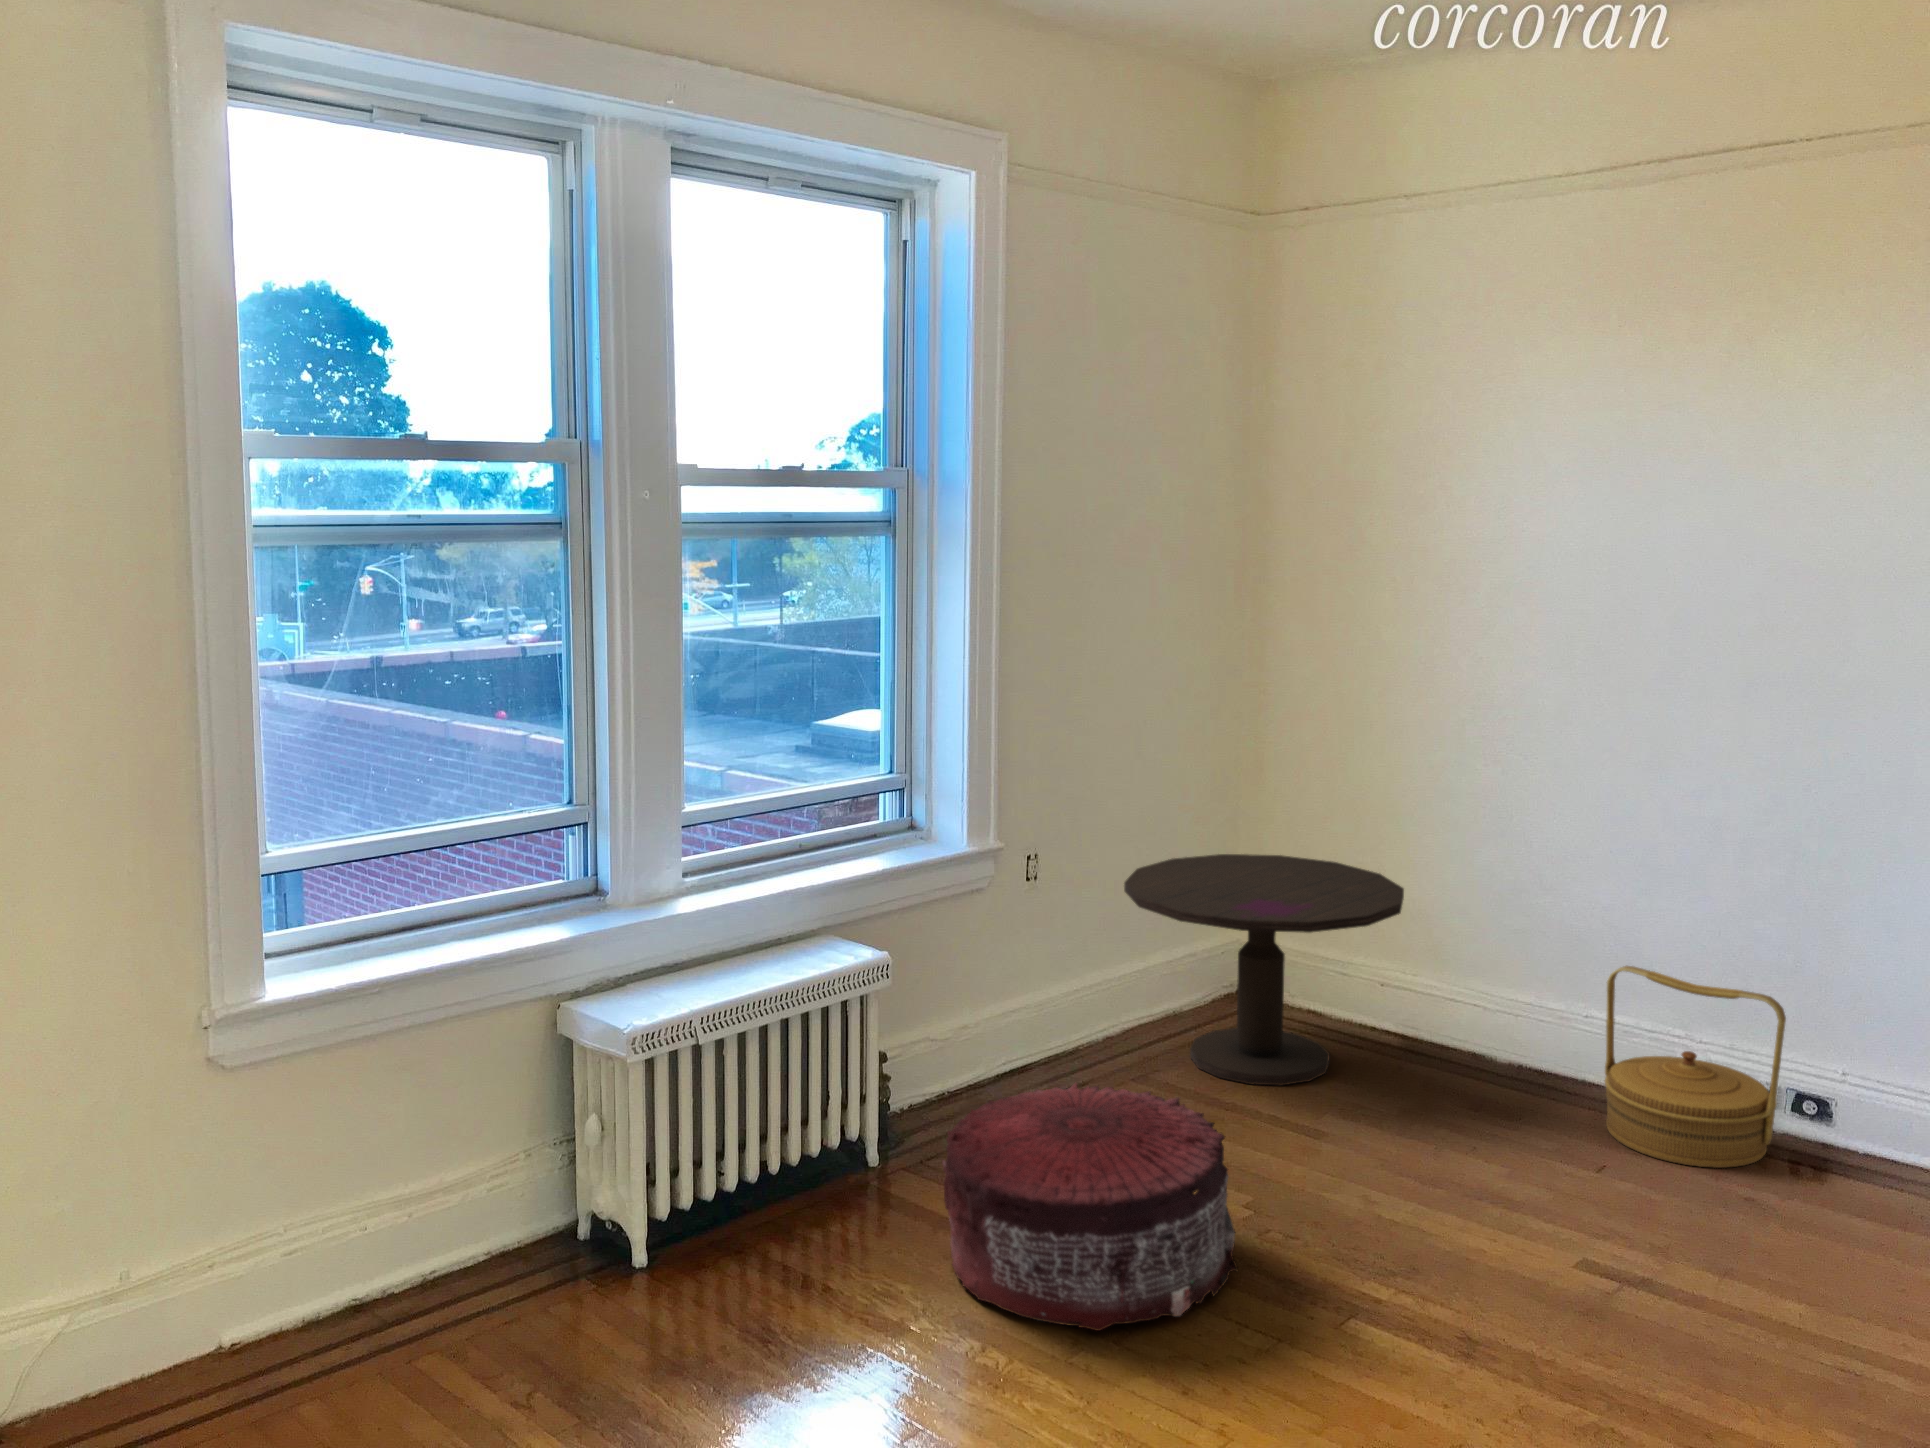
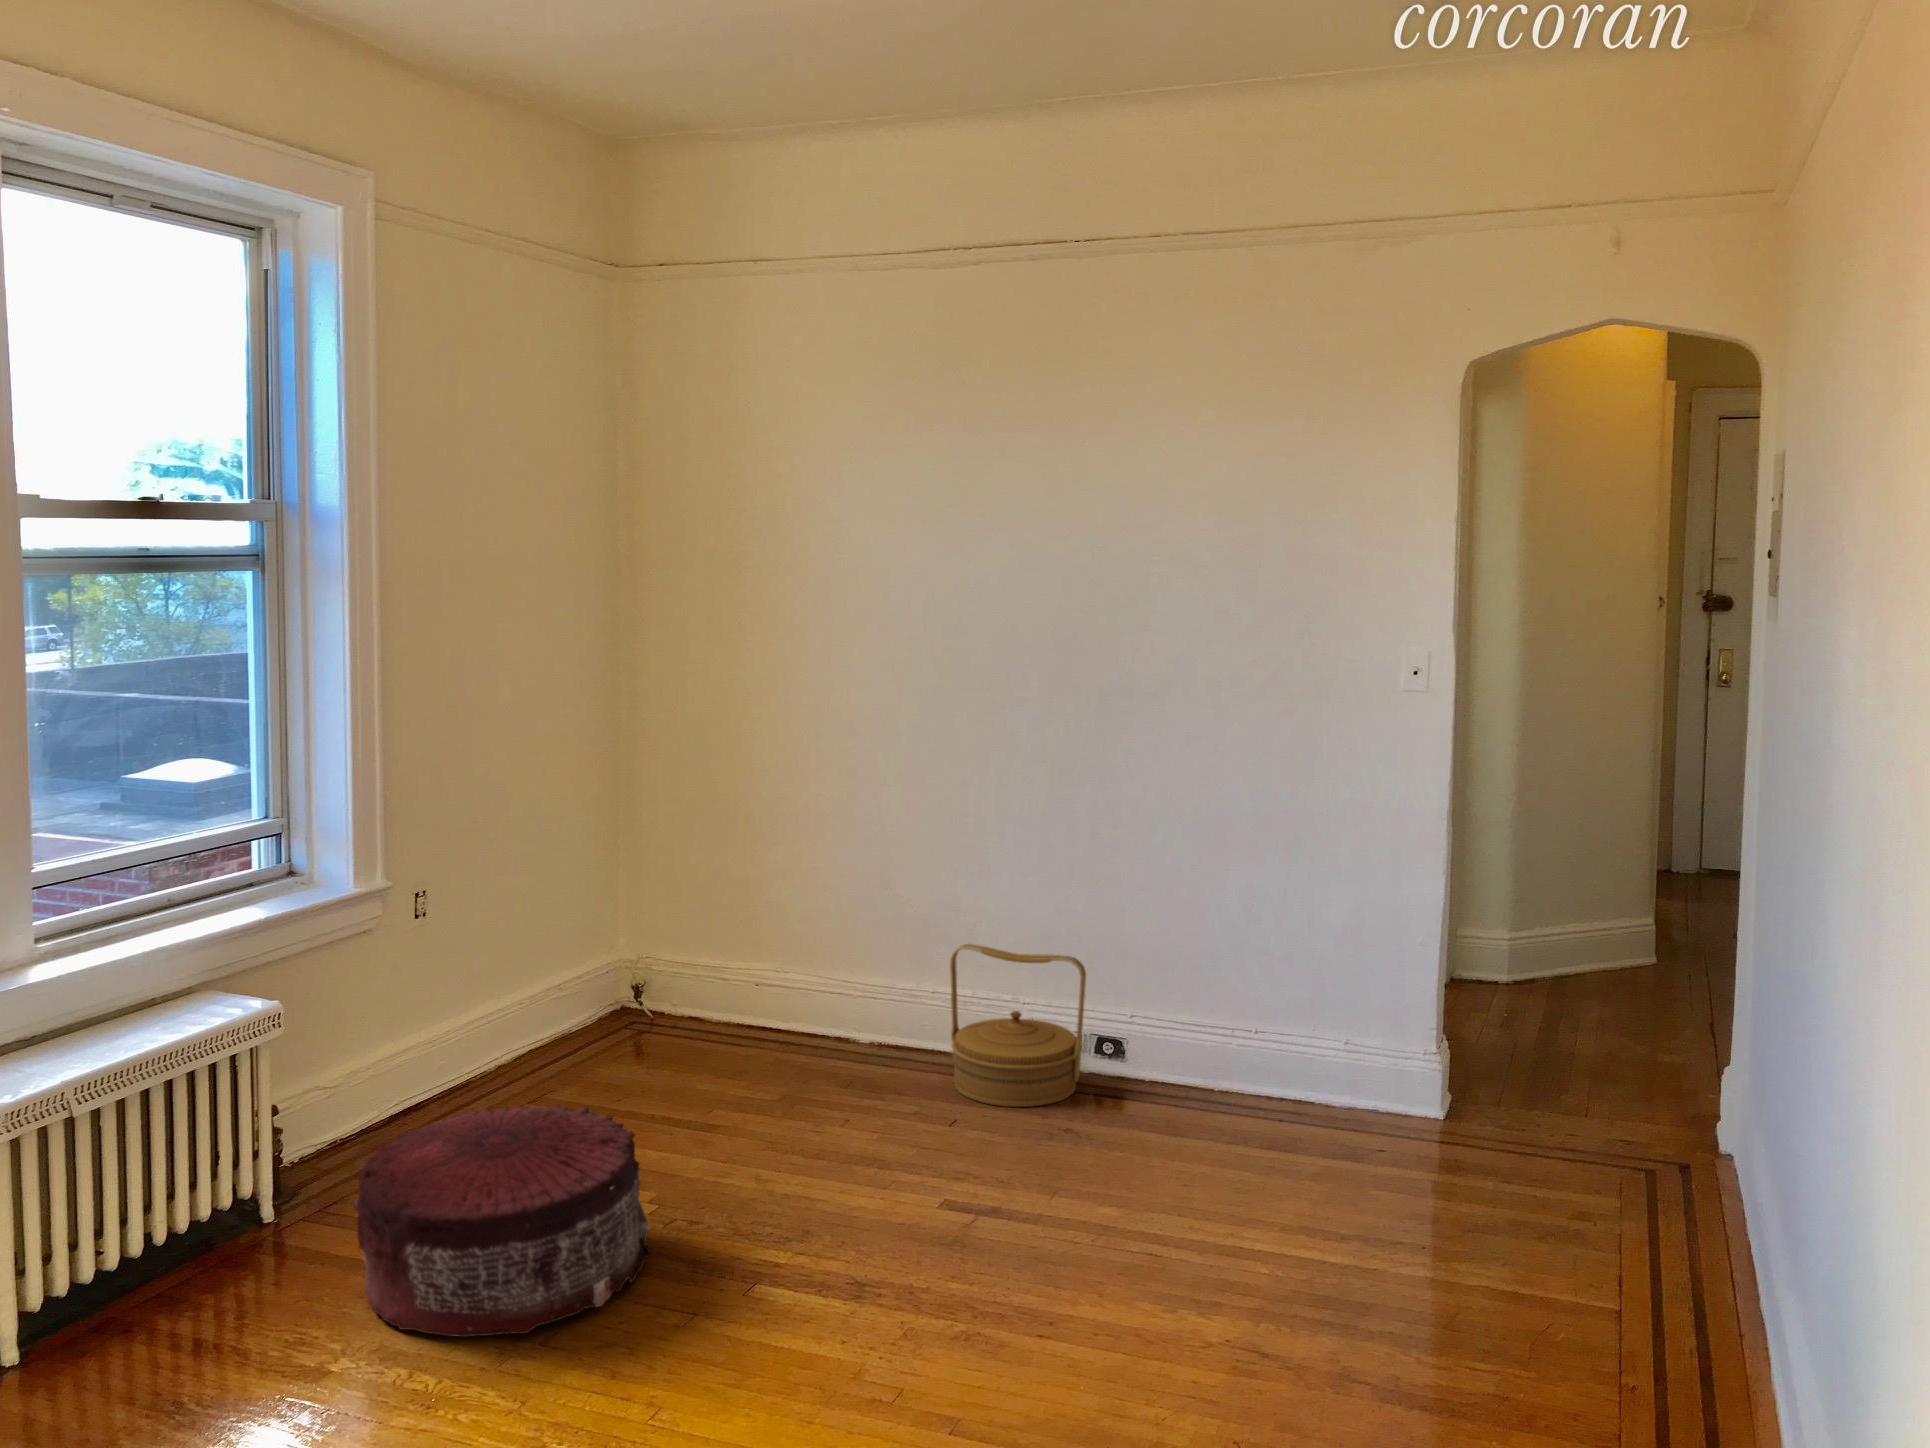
side table: present [1124,854,1404,1085] -> none [517,874,778,1092]

